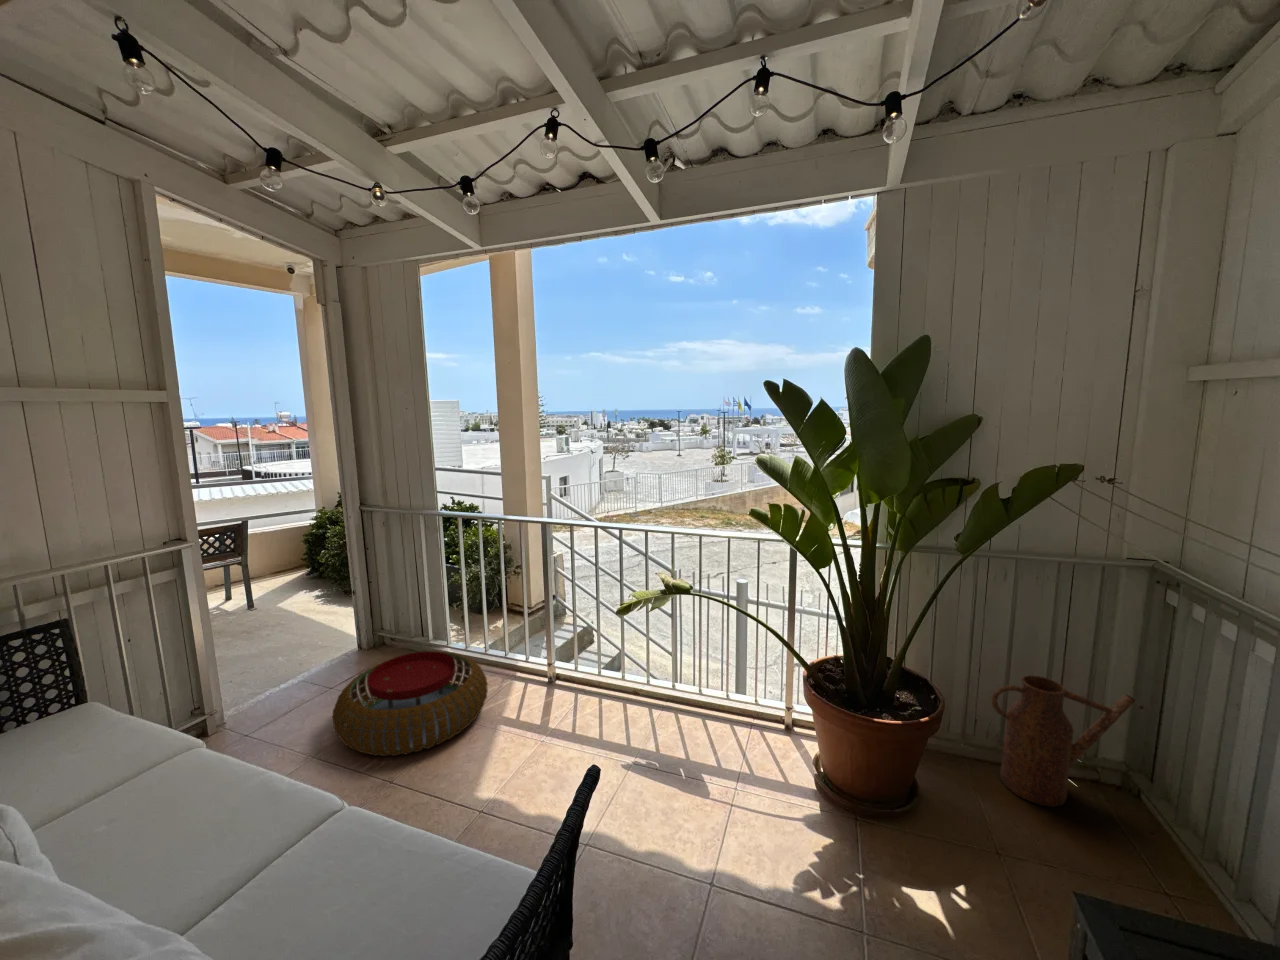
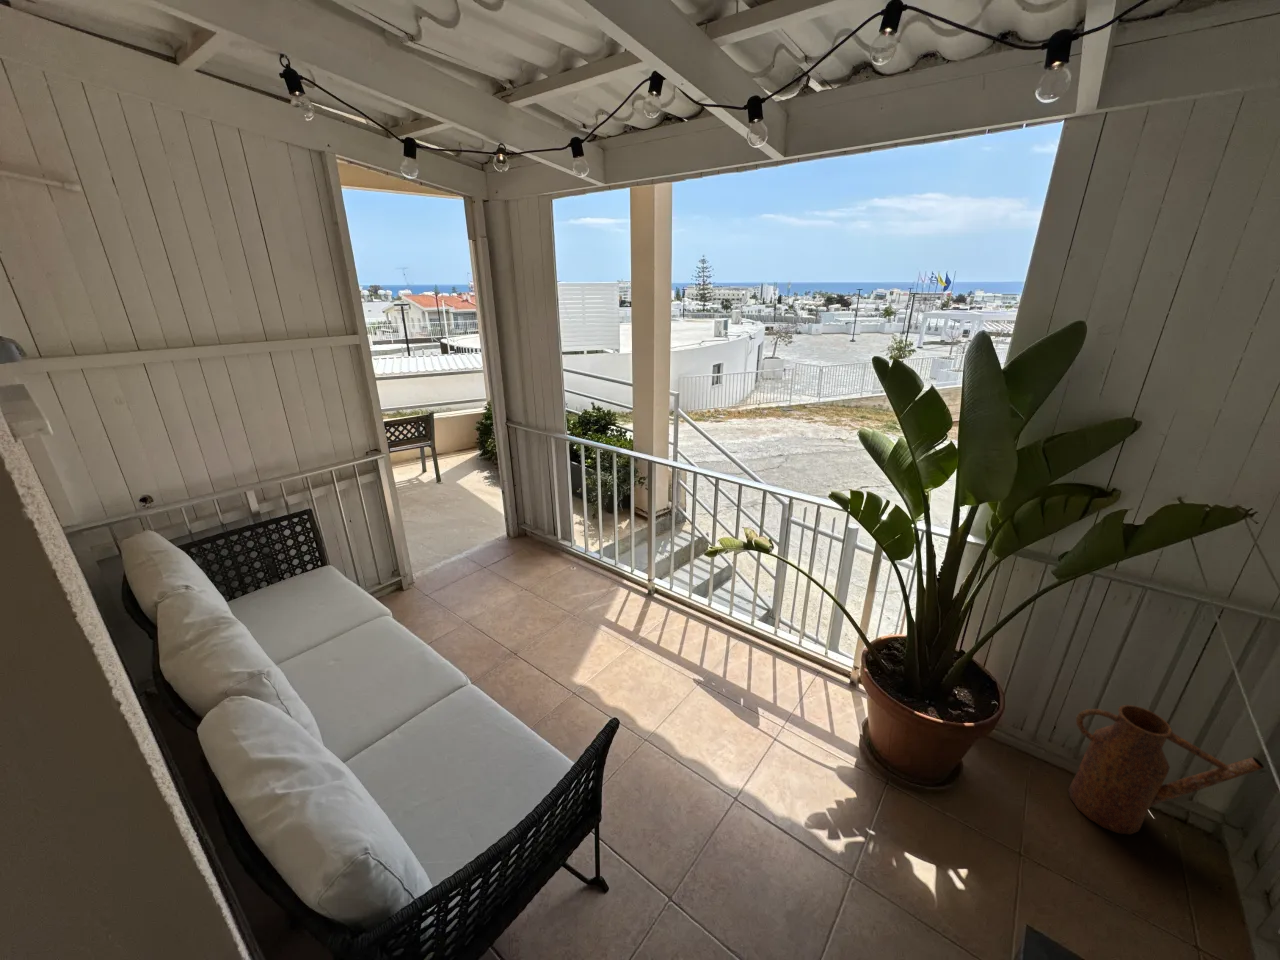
pouf: present [333,651,488,756] -> none [481,552,596,634]

